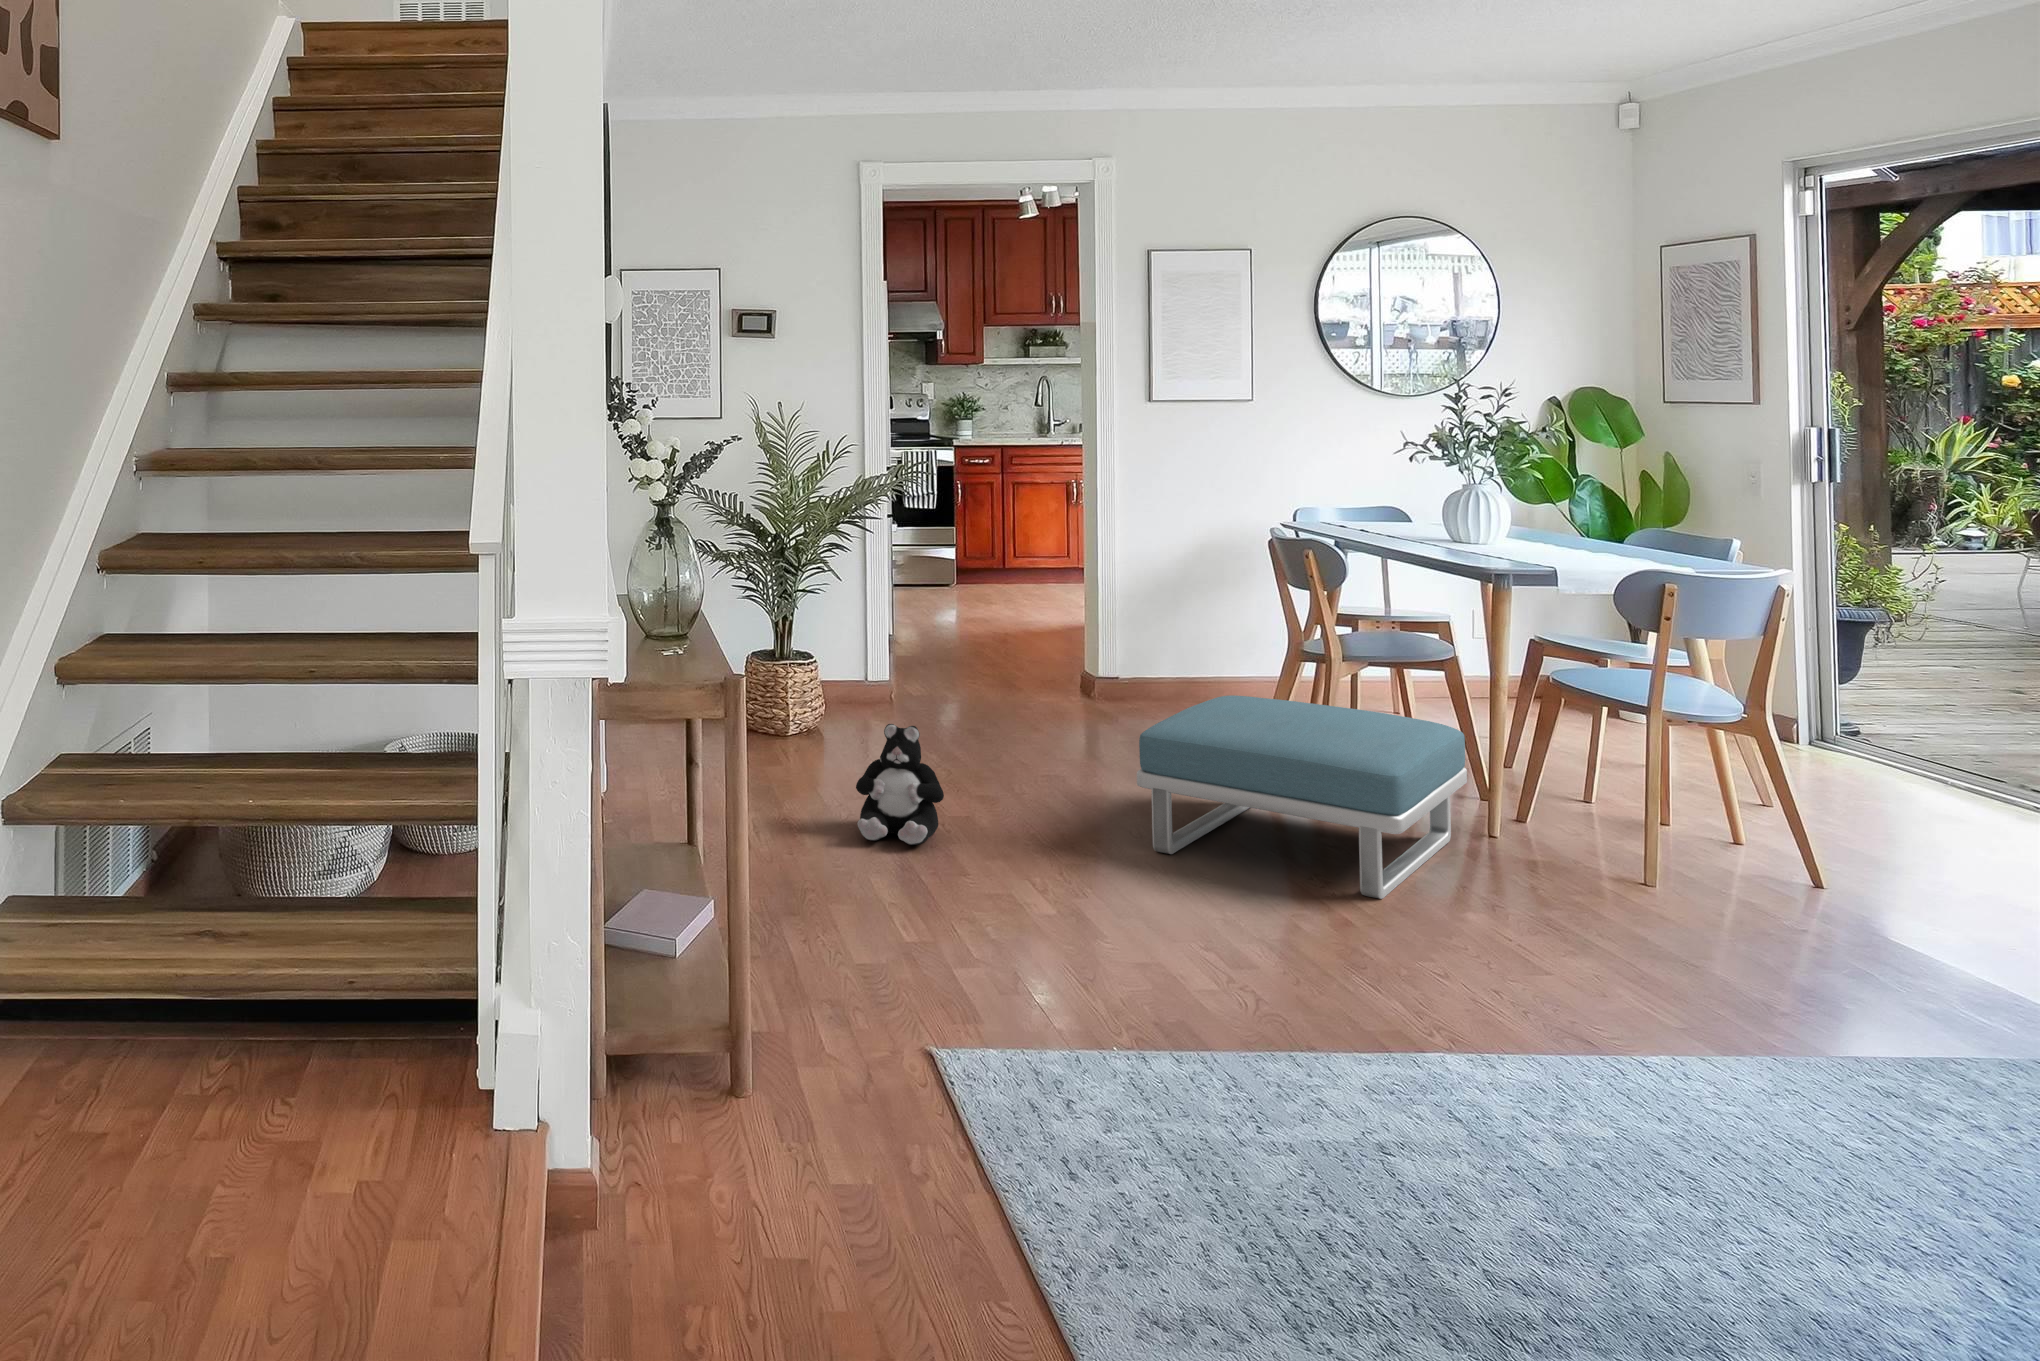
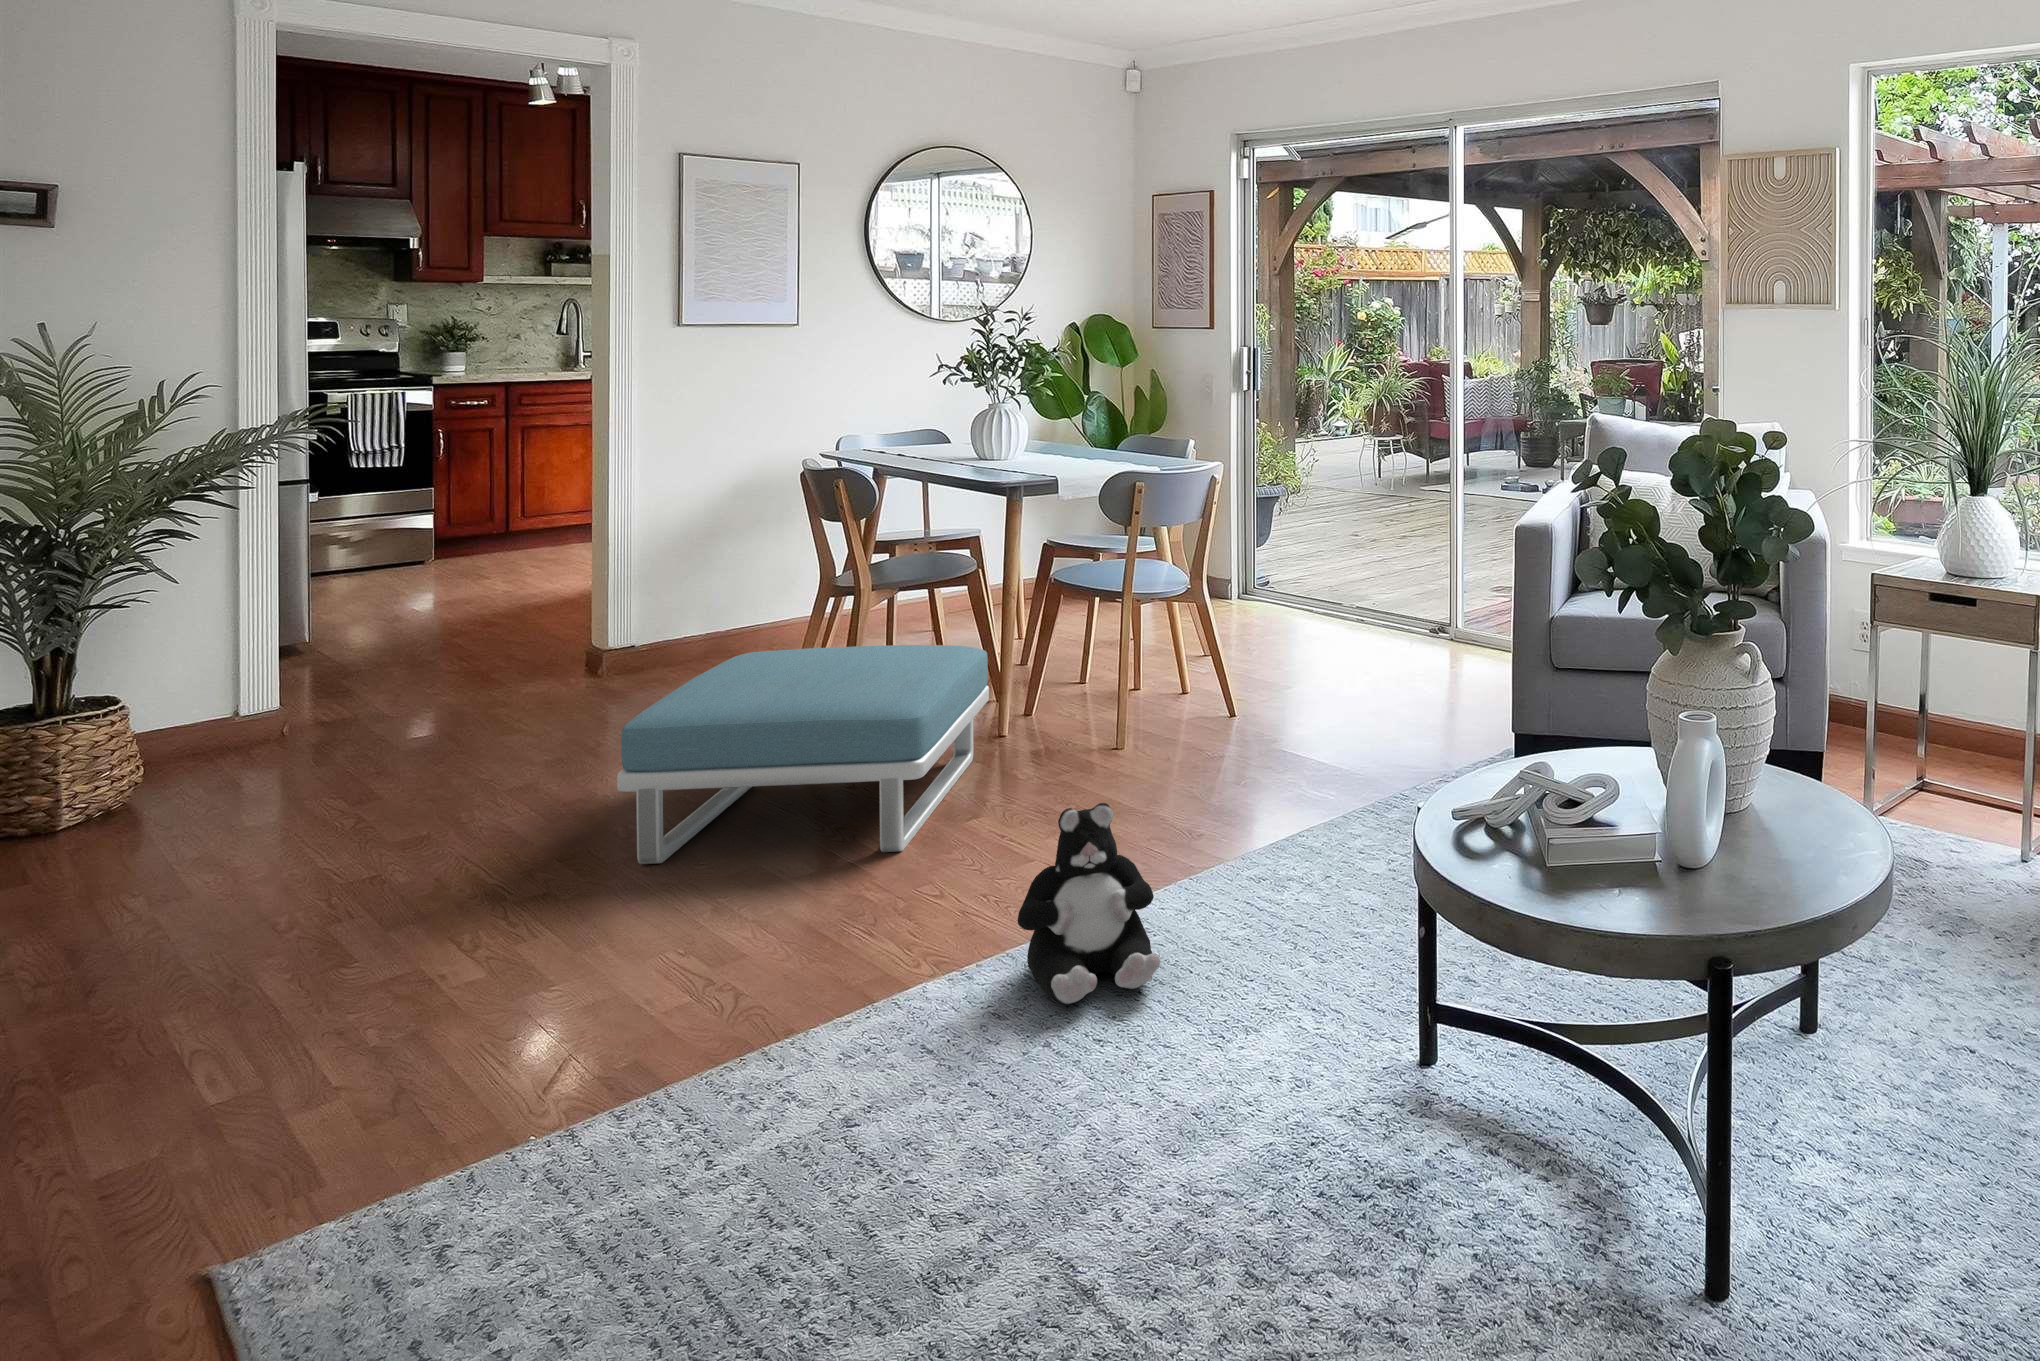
plush toy: present [856,724,944,845] -> present [1018,803,1161,1004]

